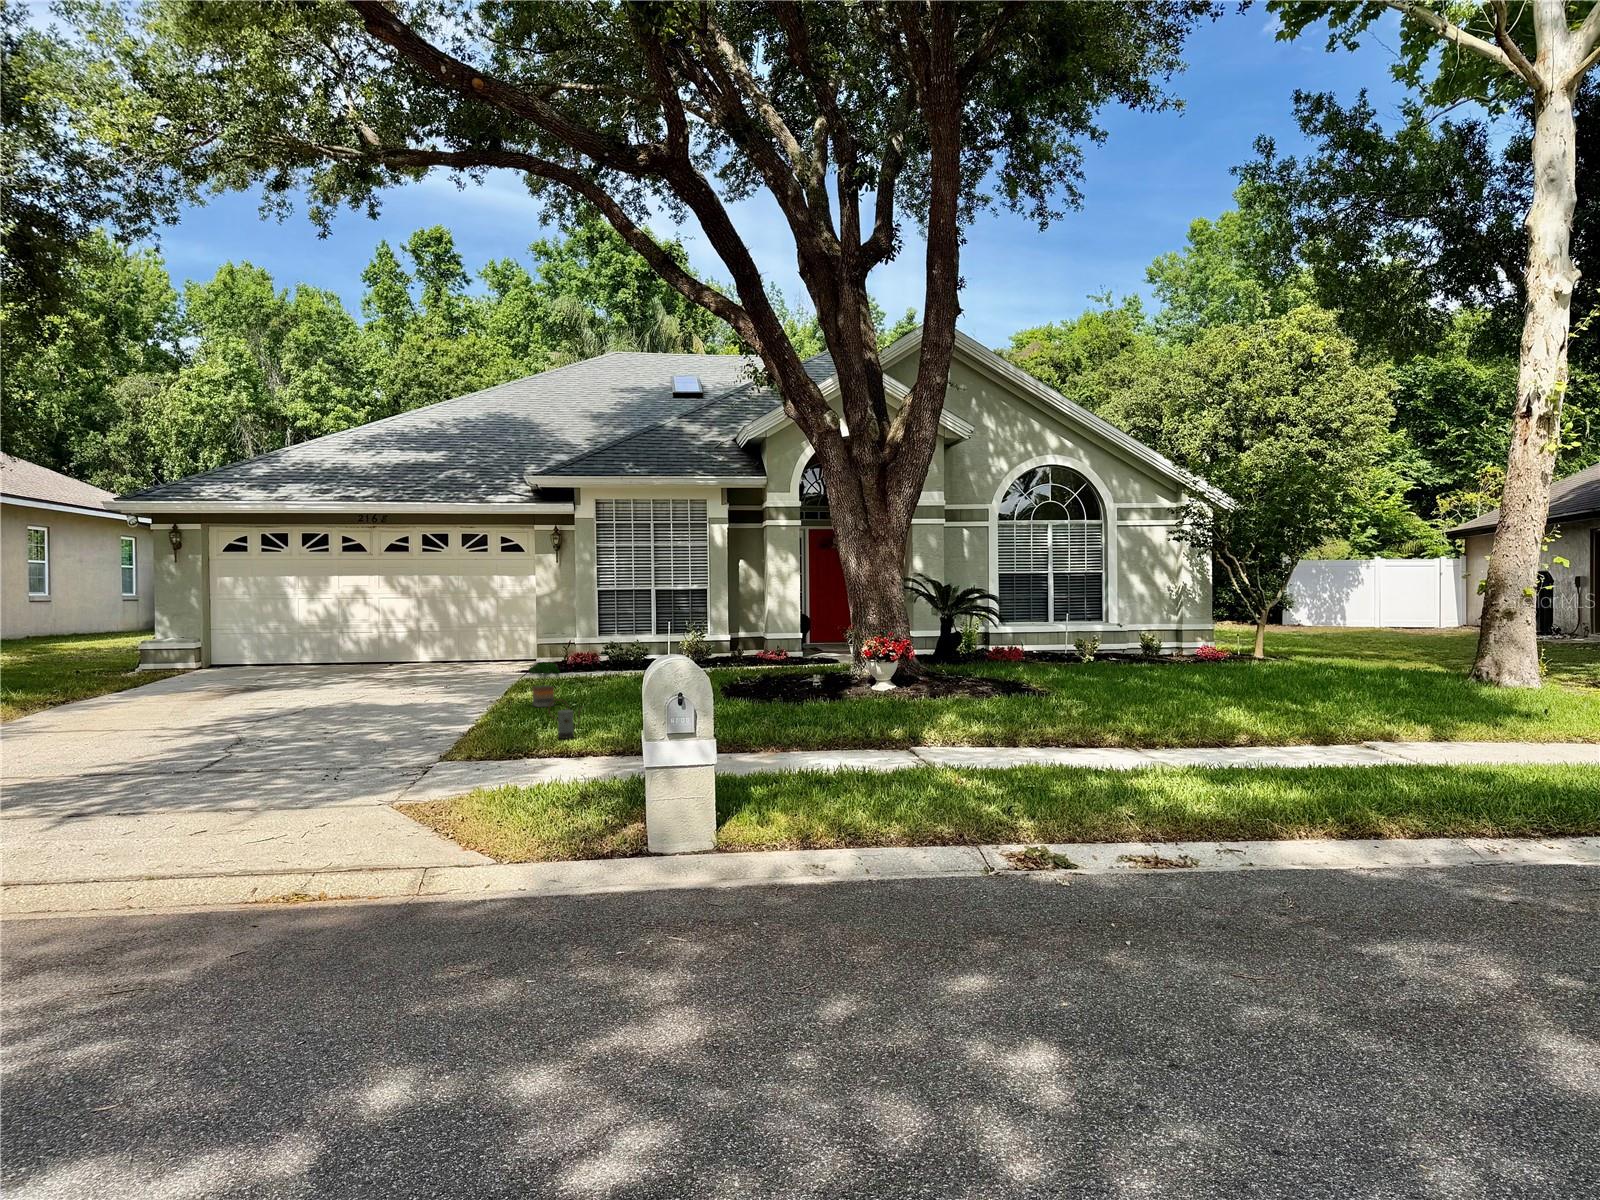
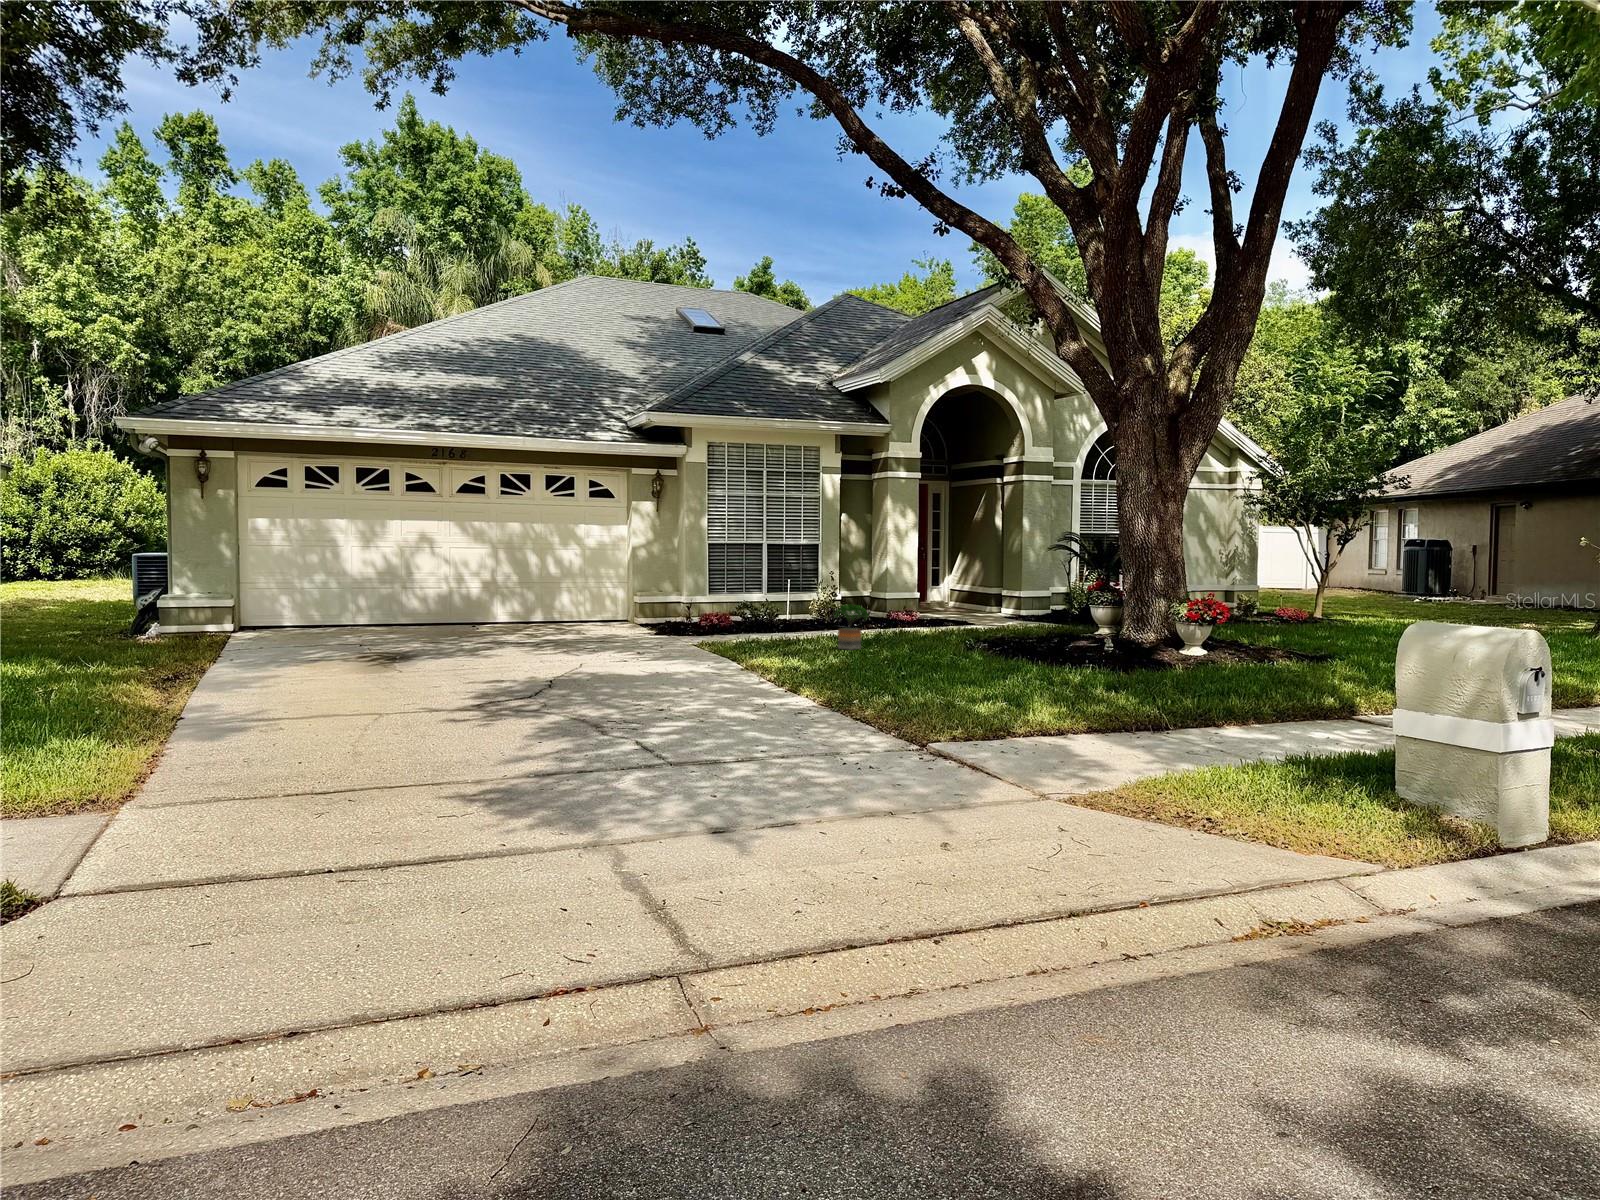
watering can: present [548,699,582,739] -> none [988,632,1013,670]

